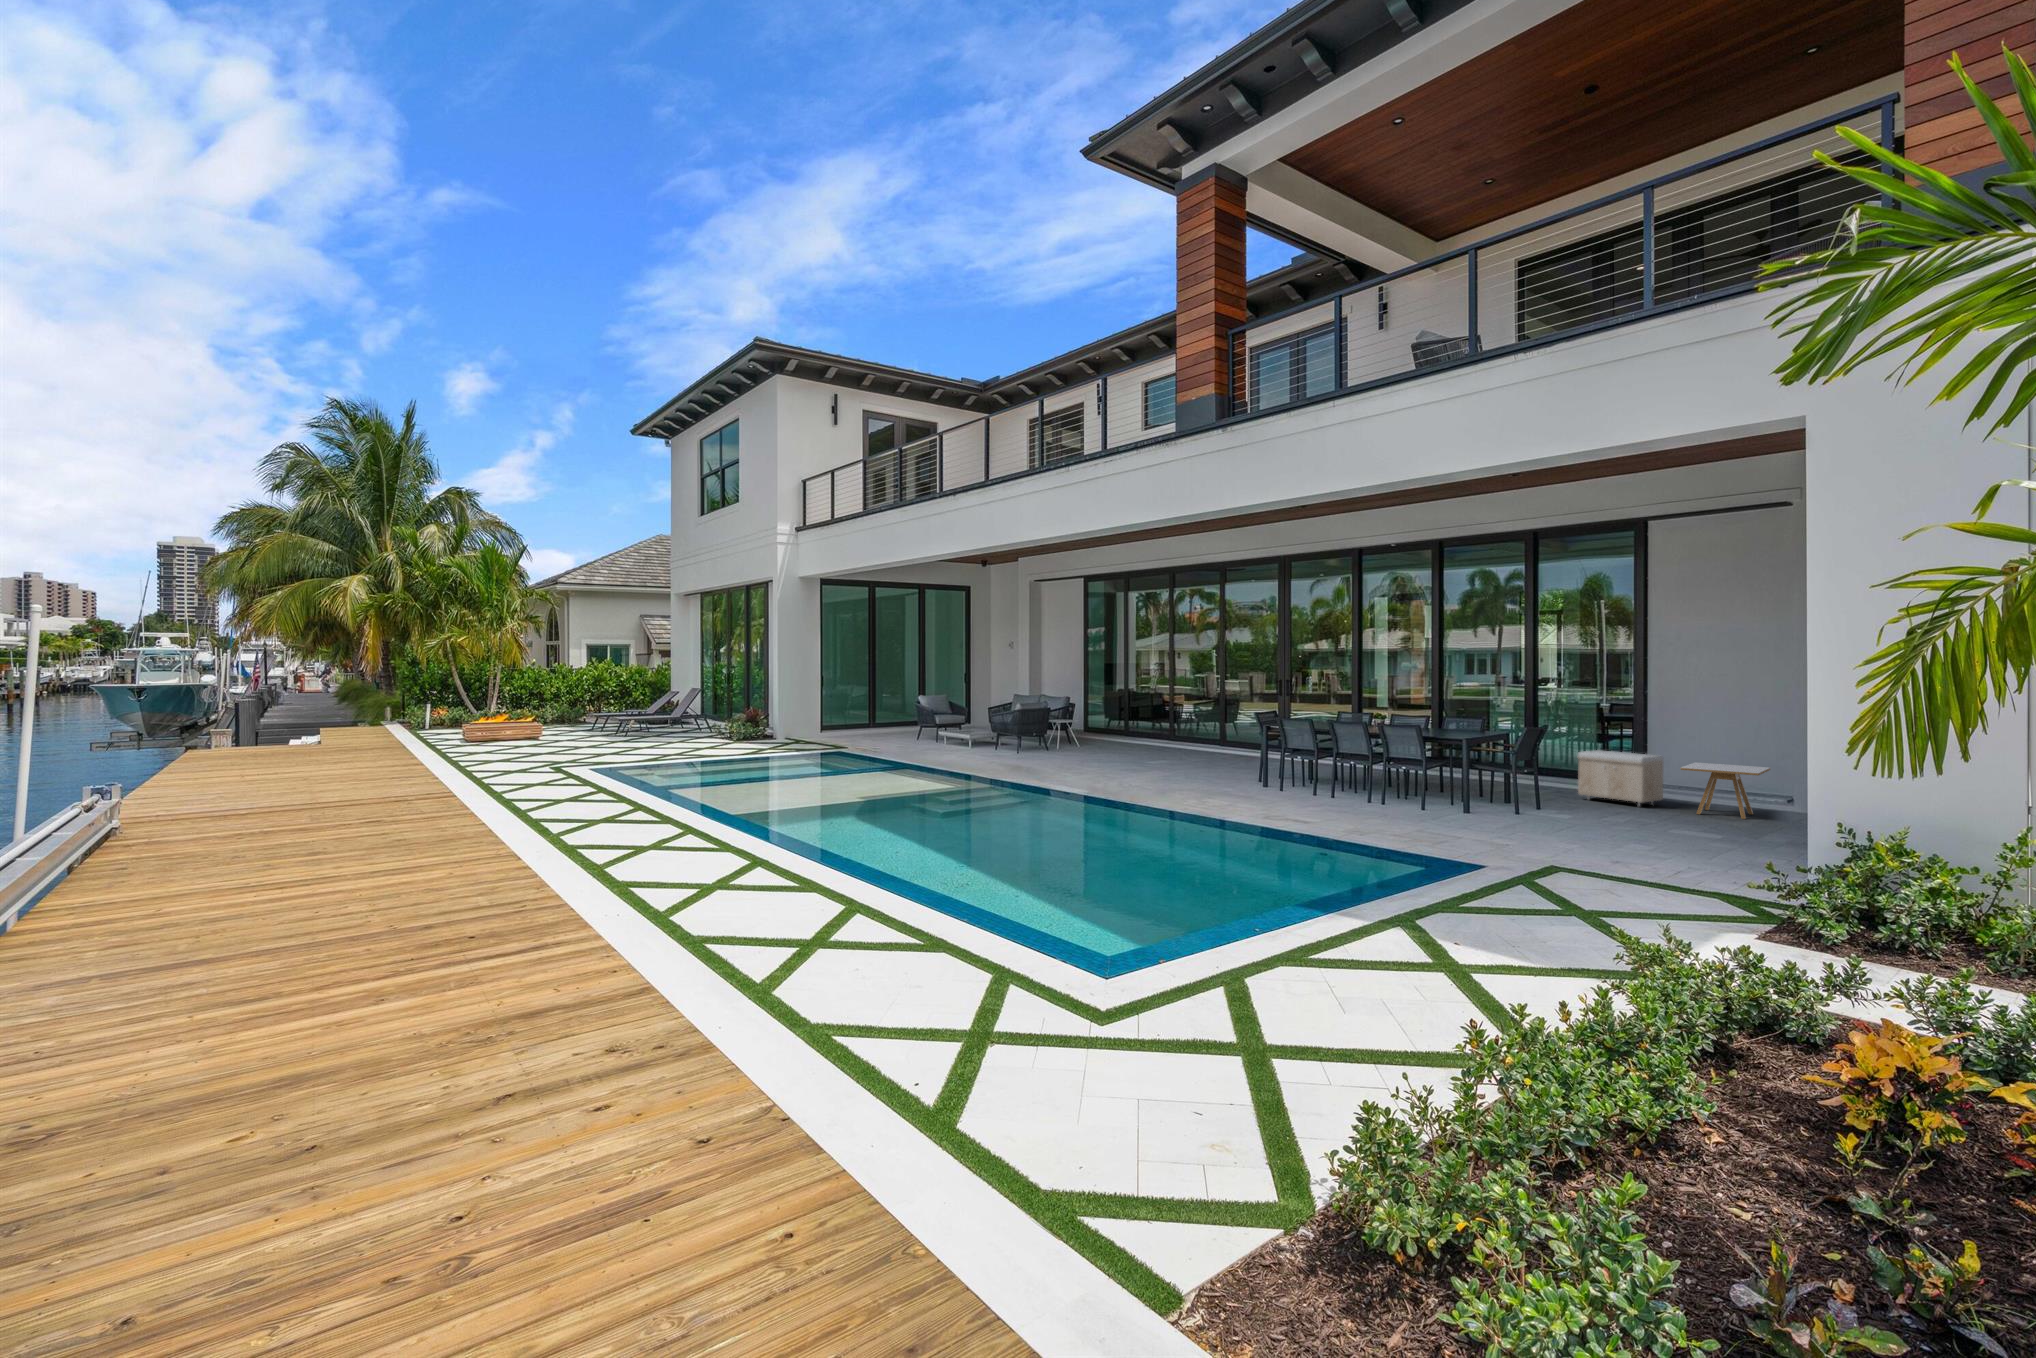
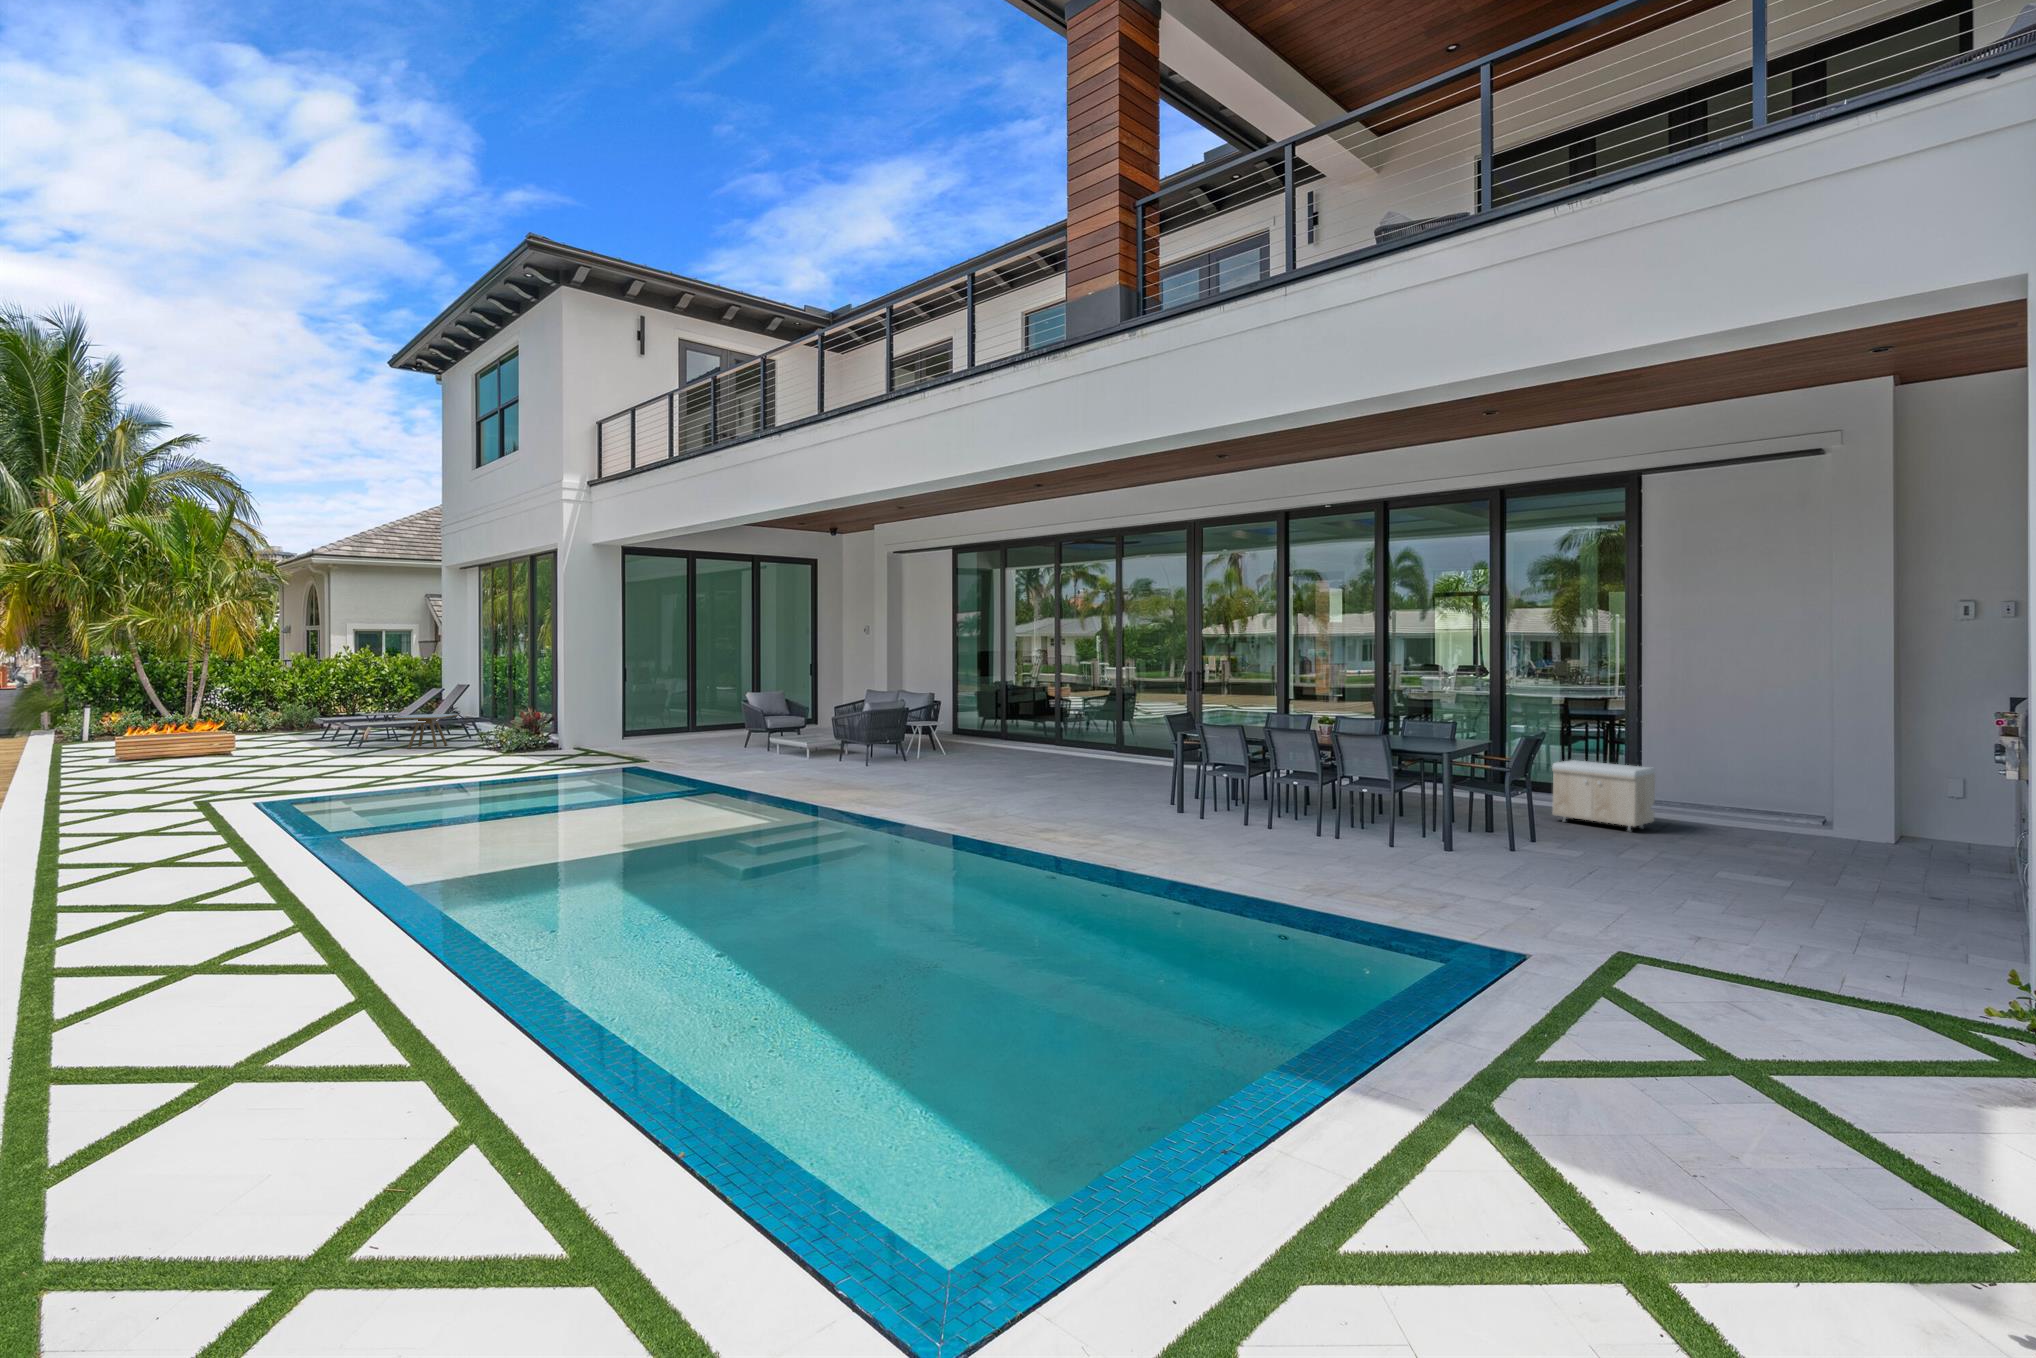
side table: present [1681,762,1770,819] -> present [395,714,458,749]

